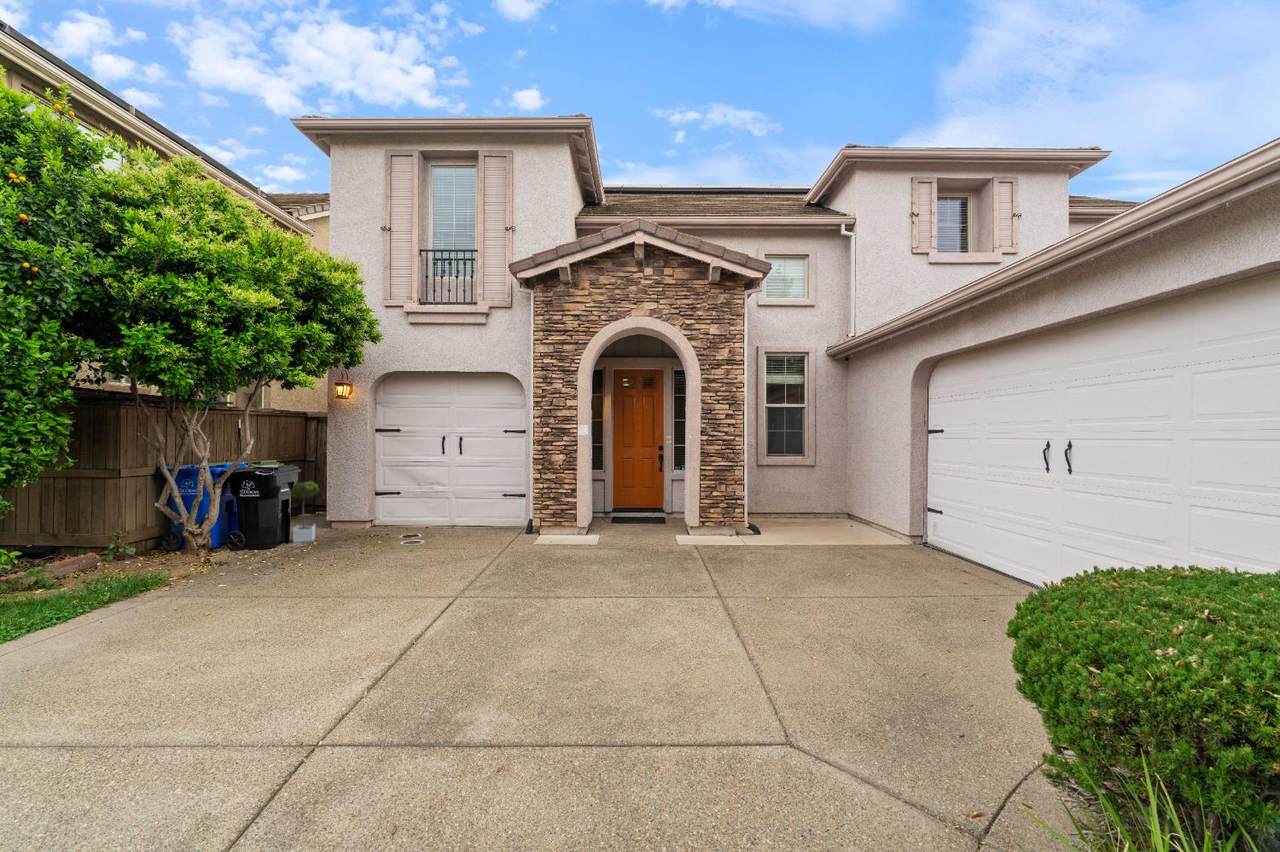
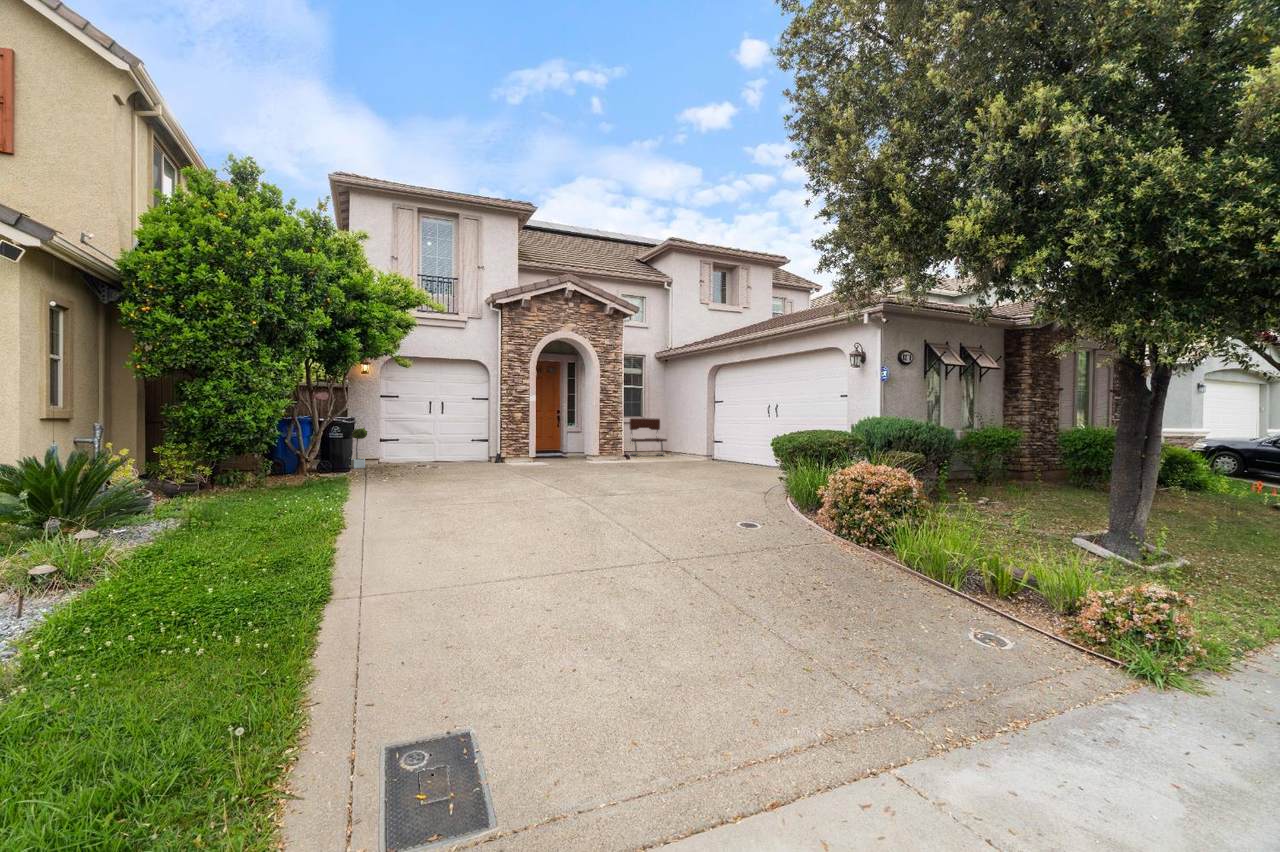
bench: none [777,457,844,523] -> present [630,418,667,456]

